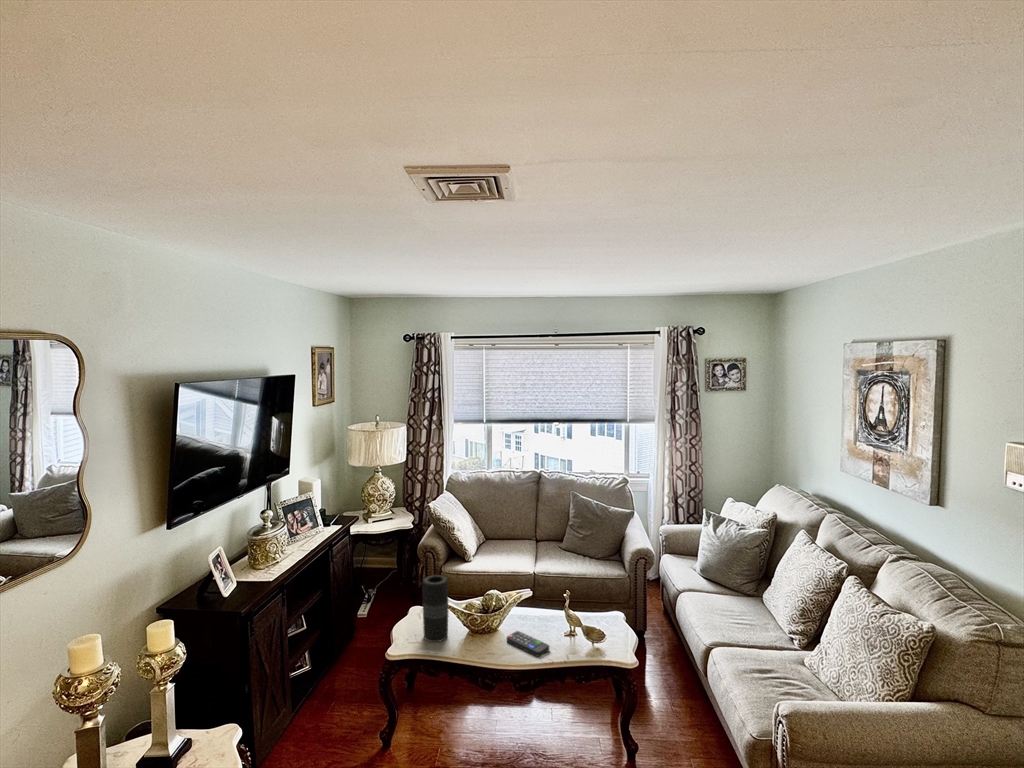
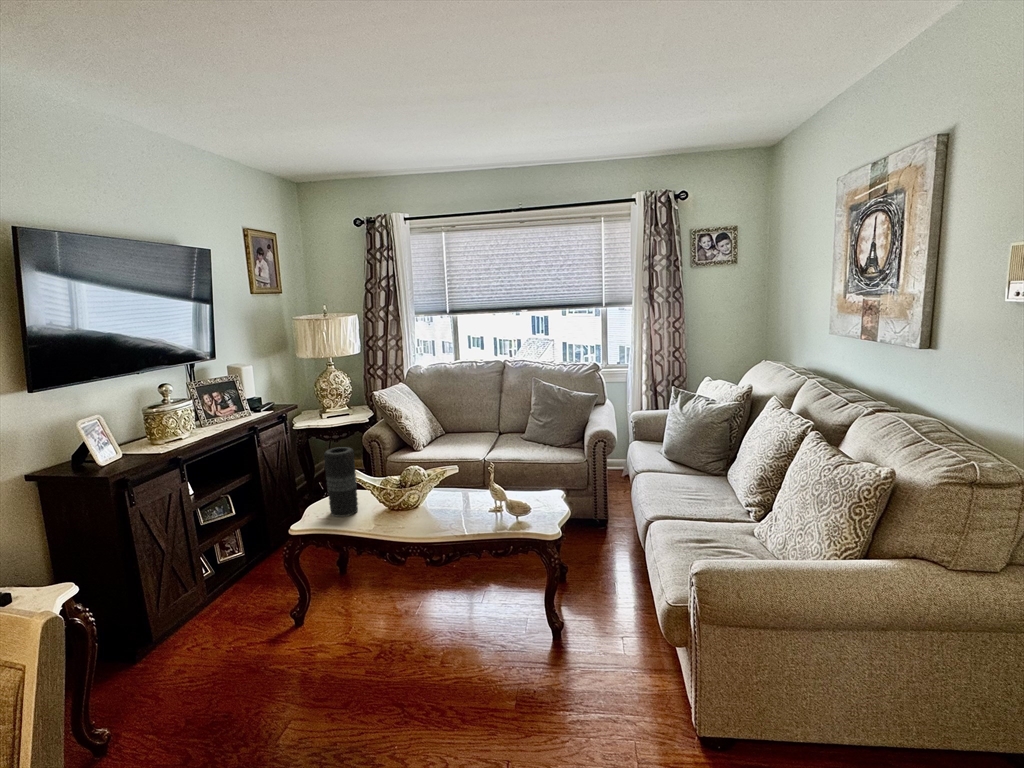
remote control: present [507,631,549,656] -> none [419,506,462,529]

